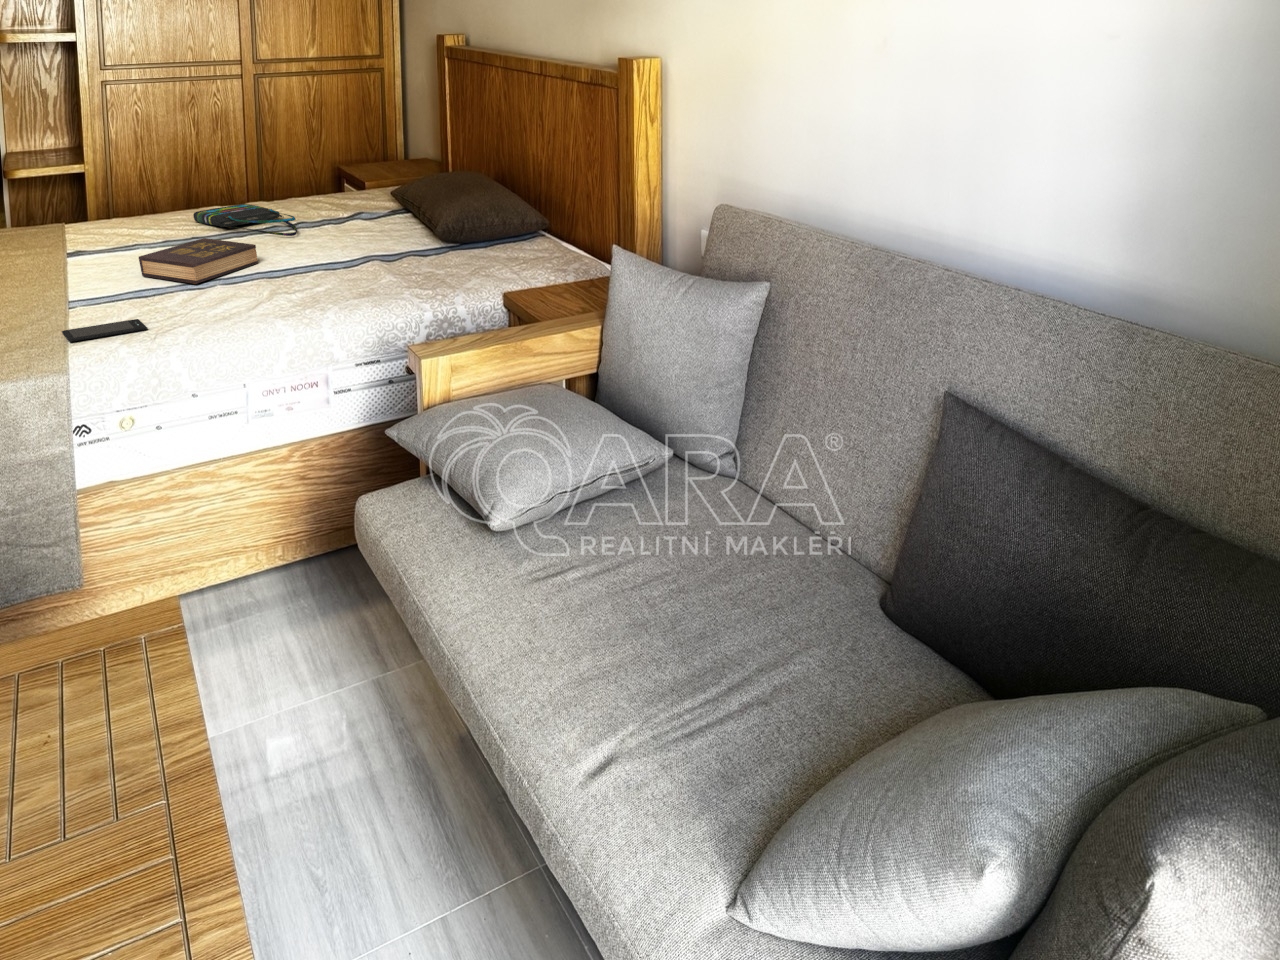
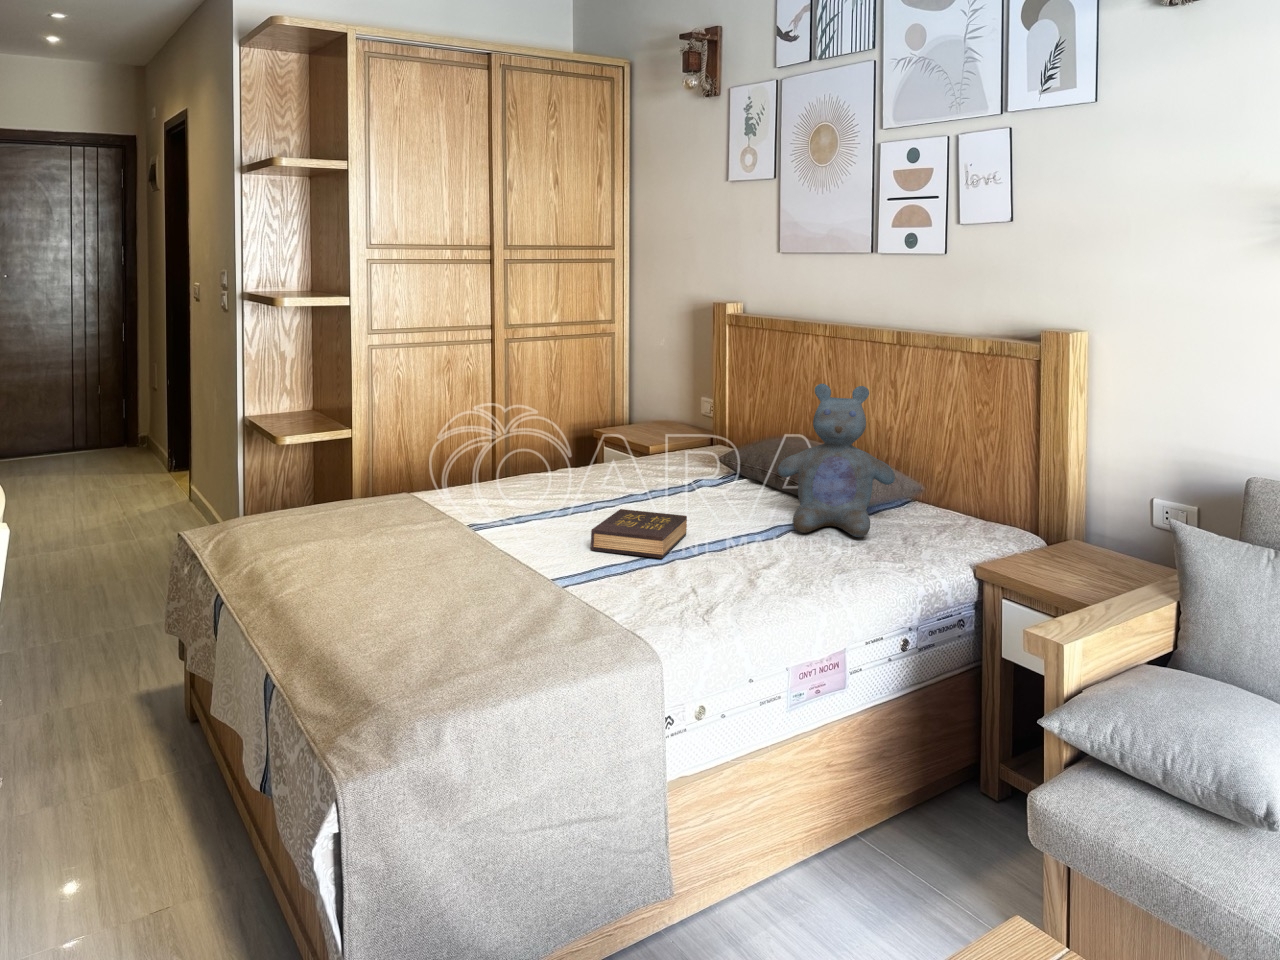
stuffed bear: none [363,113,472,266] -> present [778,384,895,537]
tote bag: present [193,204,297,236] -> none [550,472,679,506]
smartphone: present [62,319,148,342] -> none [607,597,690,624]

